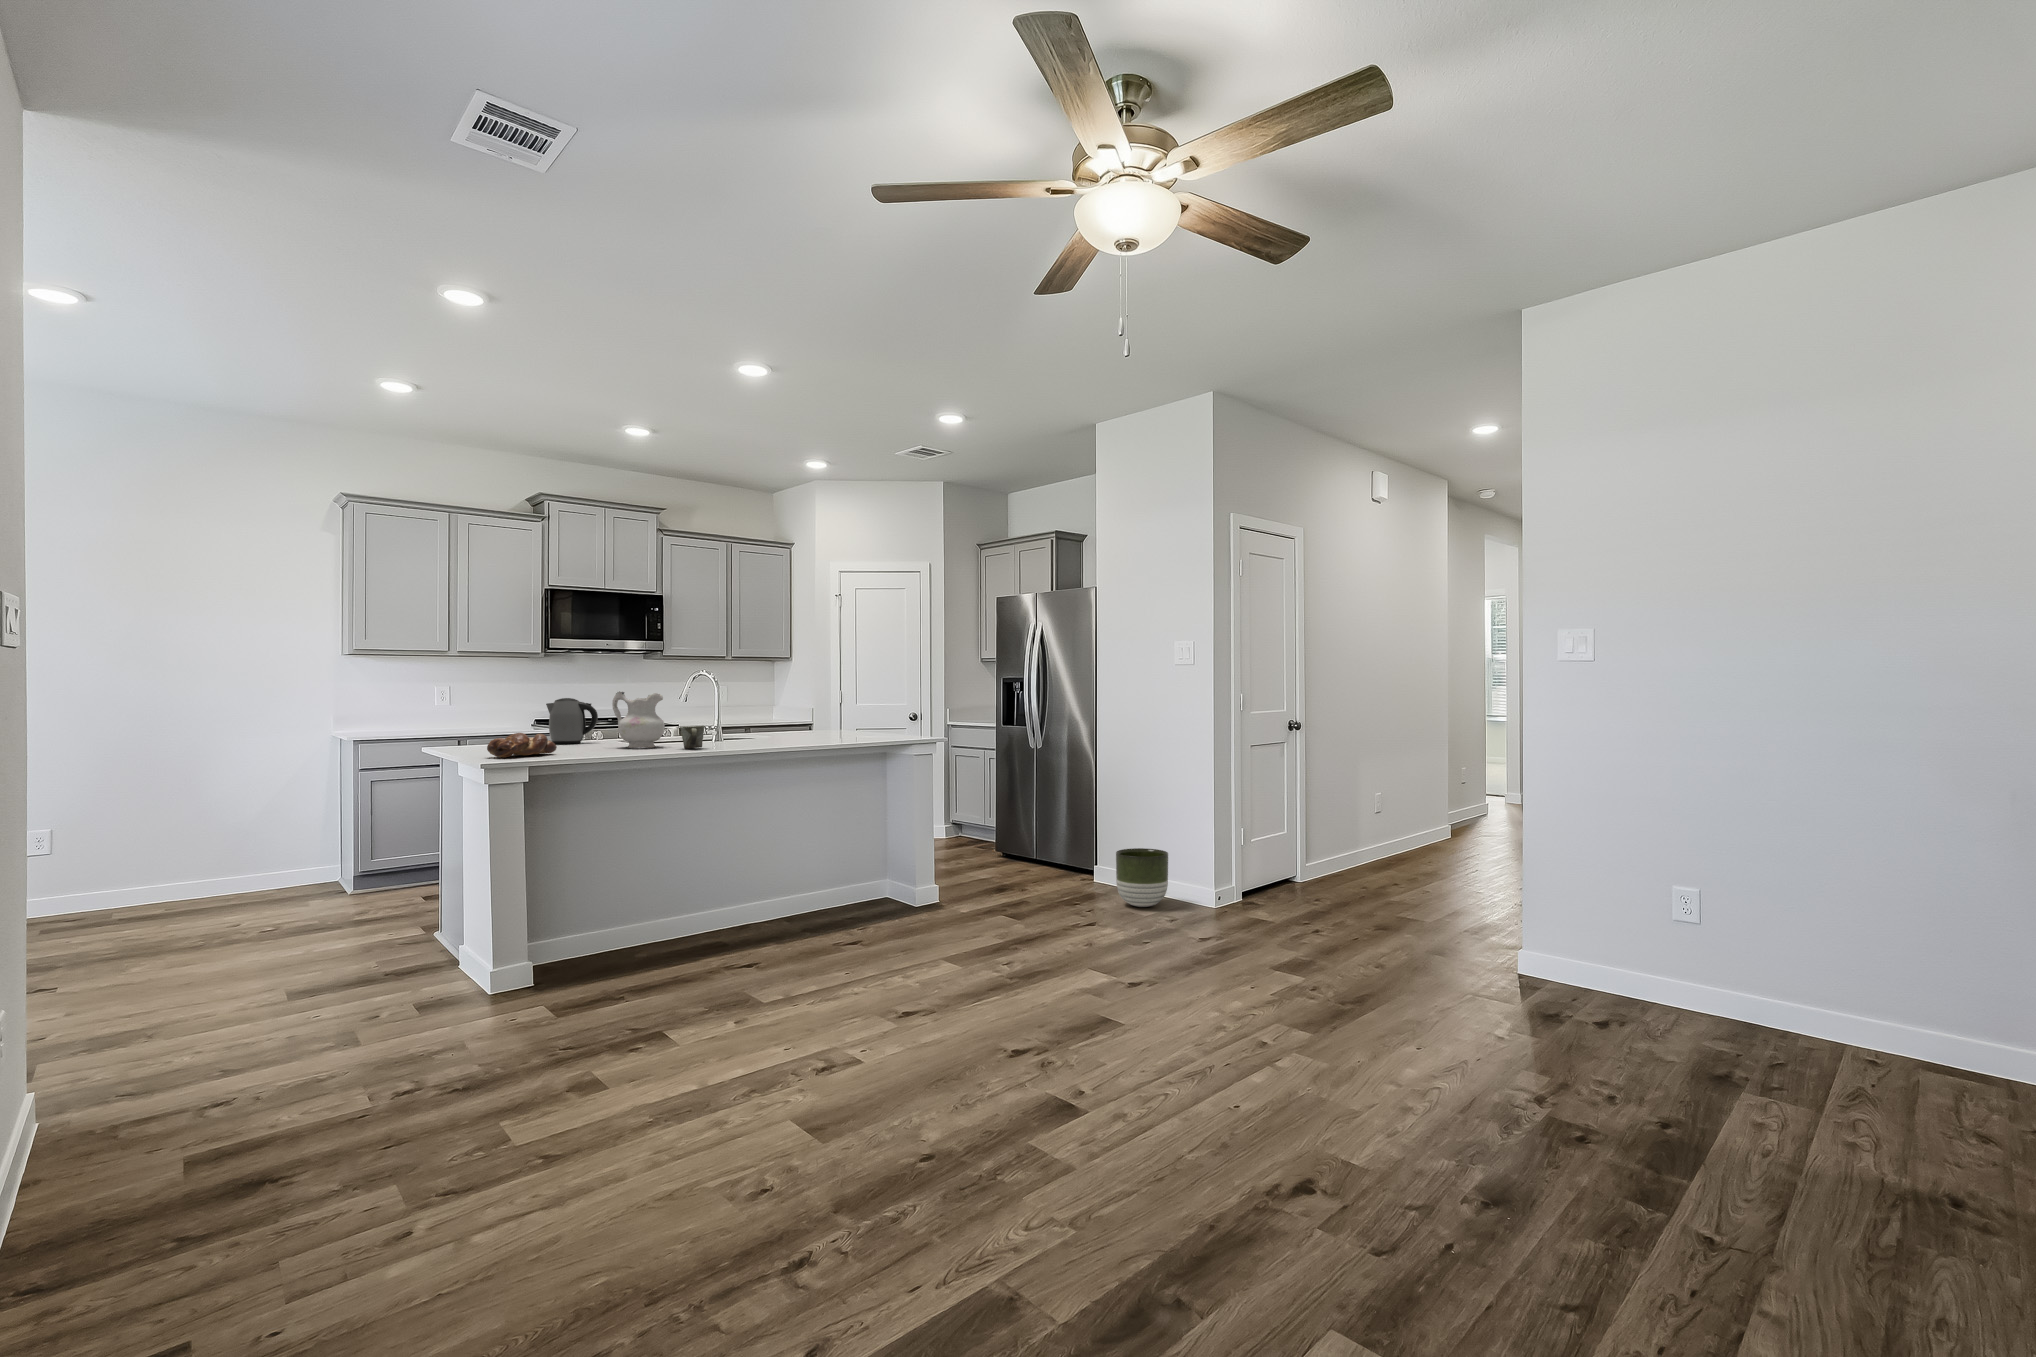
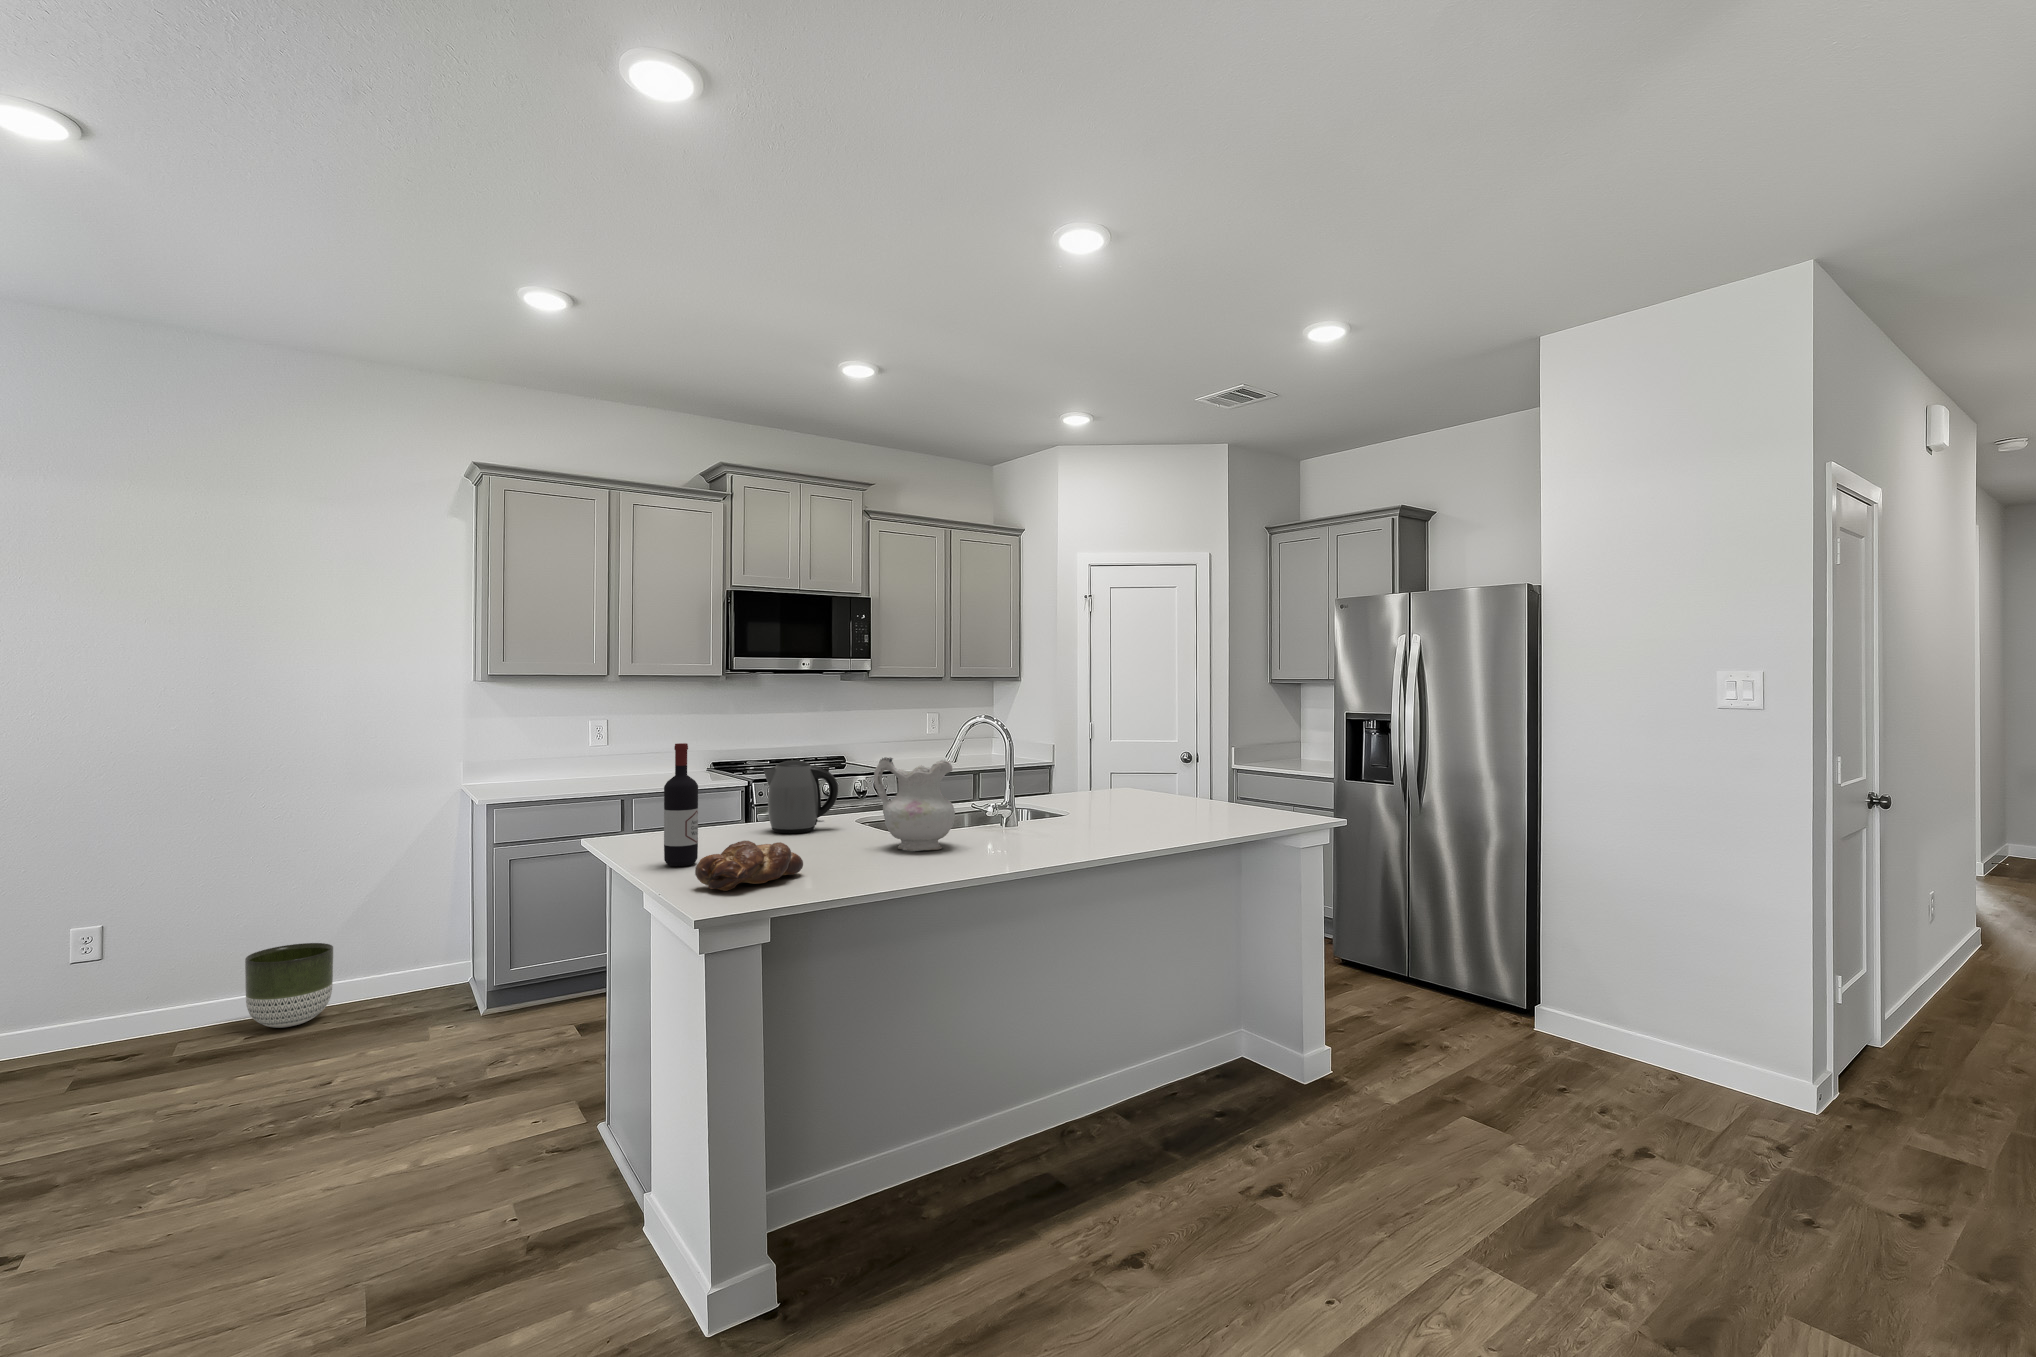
wine bottle: none [472,679,494,753] -> present [664,743,698,866]
mug: present [680,726,705,749] -> none [986,815,1025,856]
planter: present [1116,848,1168,907] -> present [245,943,333,1028]

